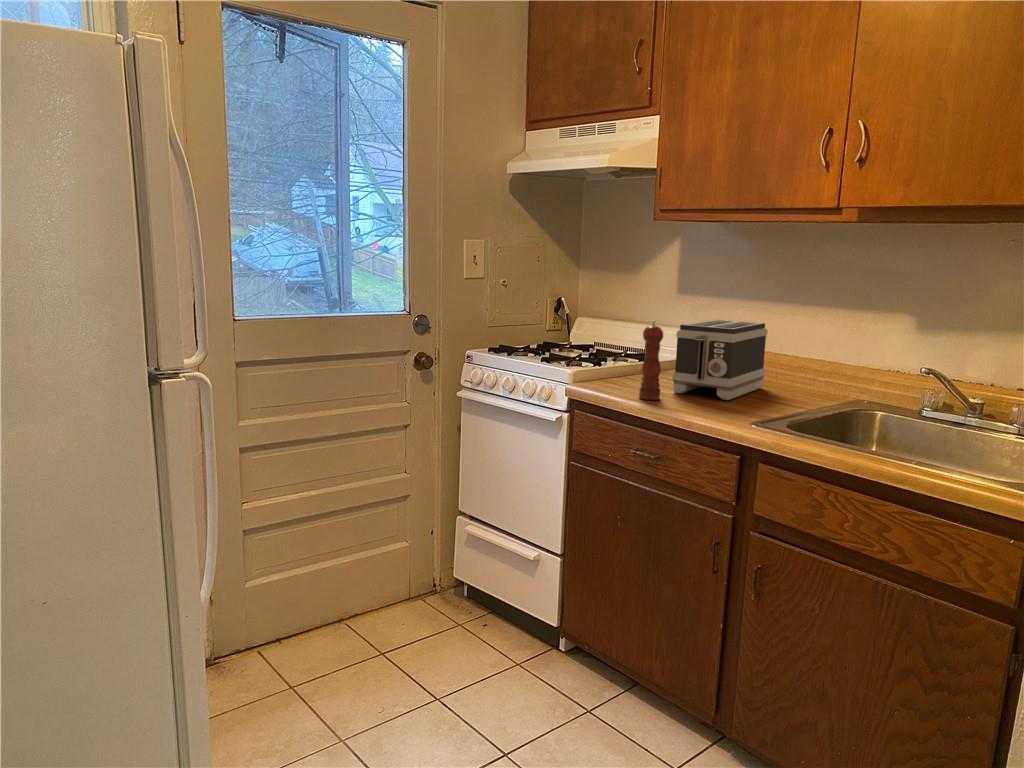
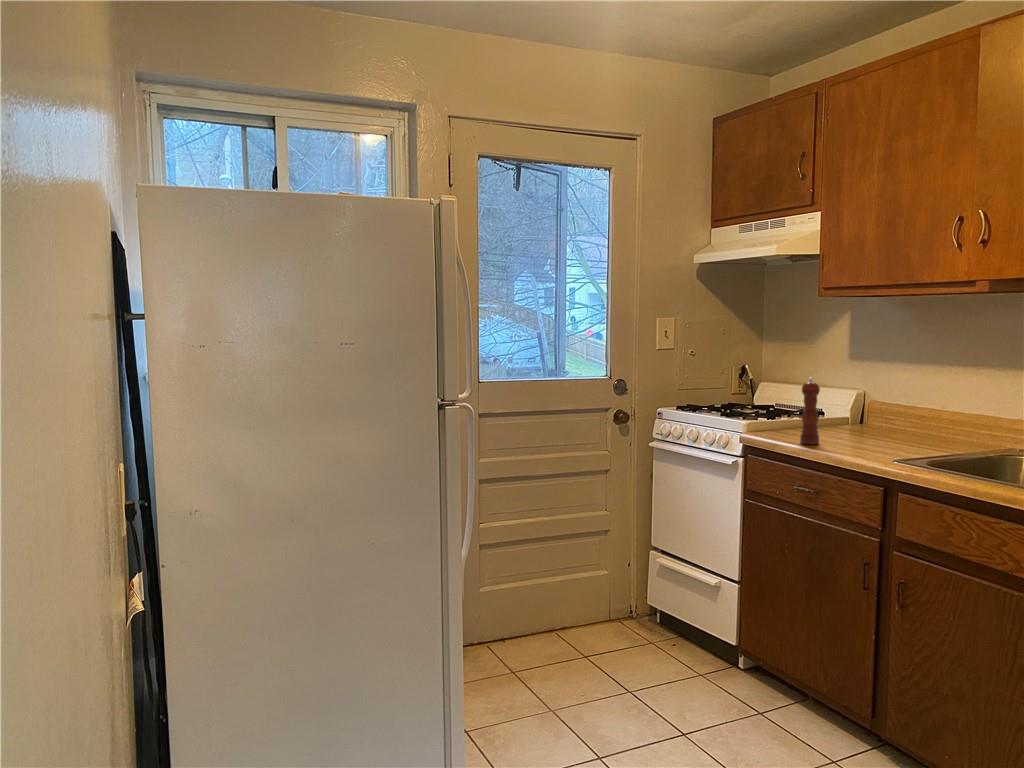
toaster: present [673,319,767,400] -> none [833,379,927,446]

